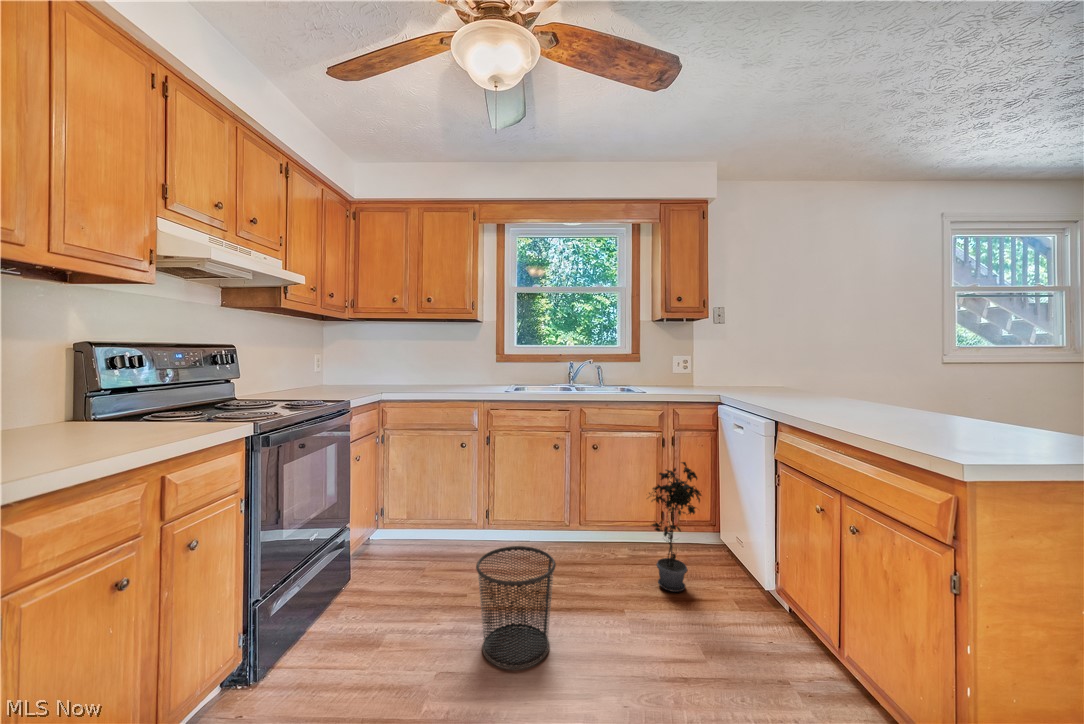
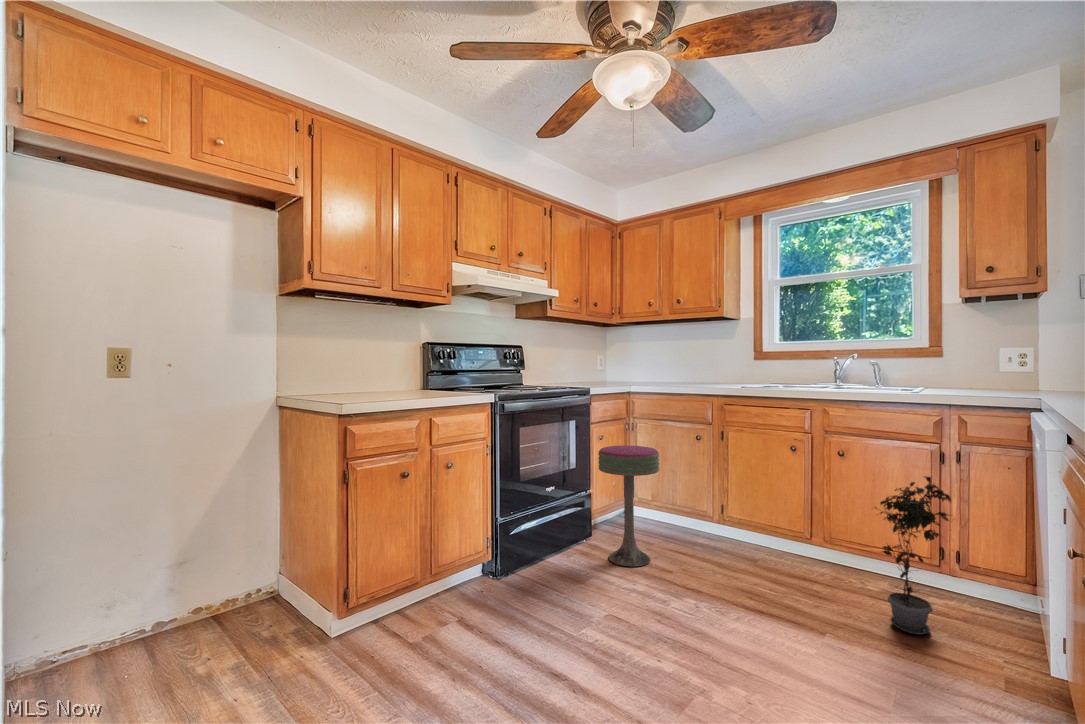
bar stool: none [376,463,449,609] -> present [598,445,659,567]
waste bin: present [476,546,556,669] -> none [649,524,724,626]

